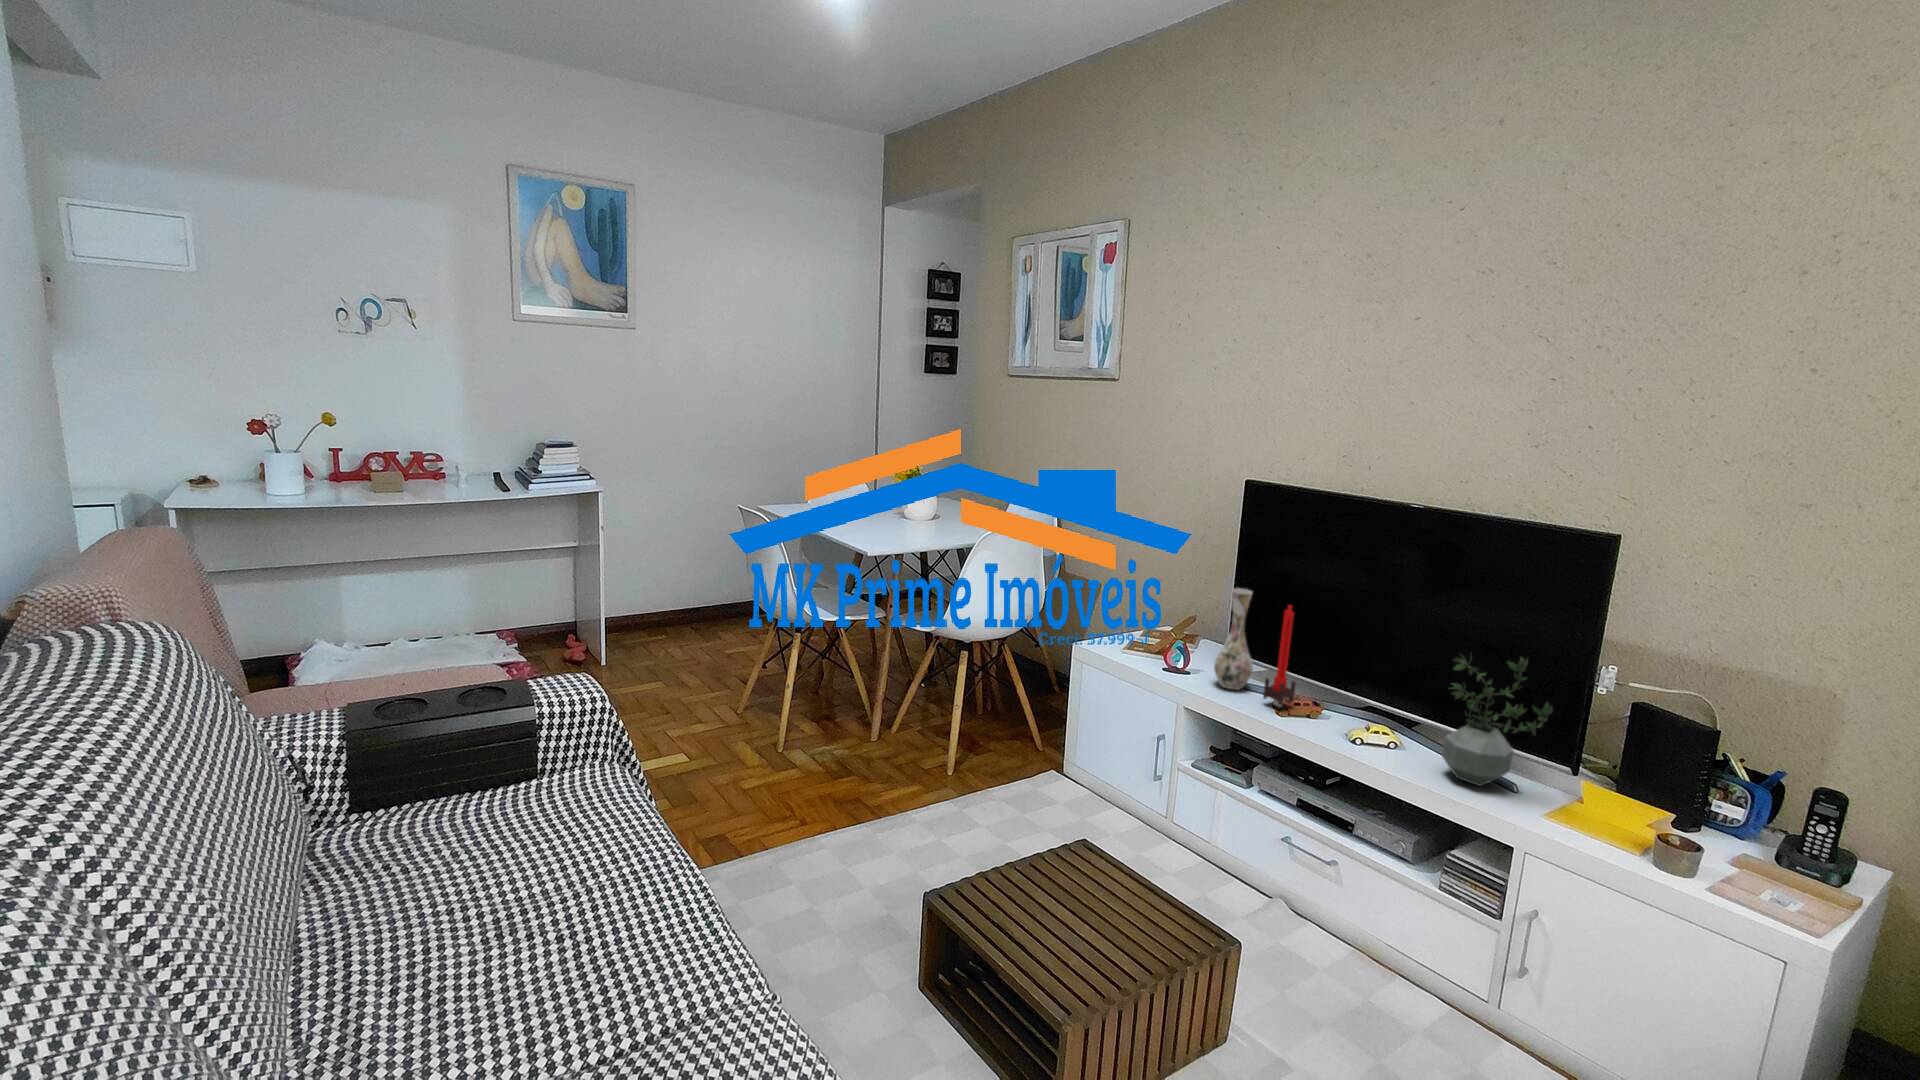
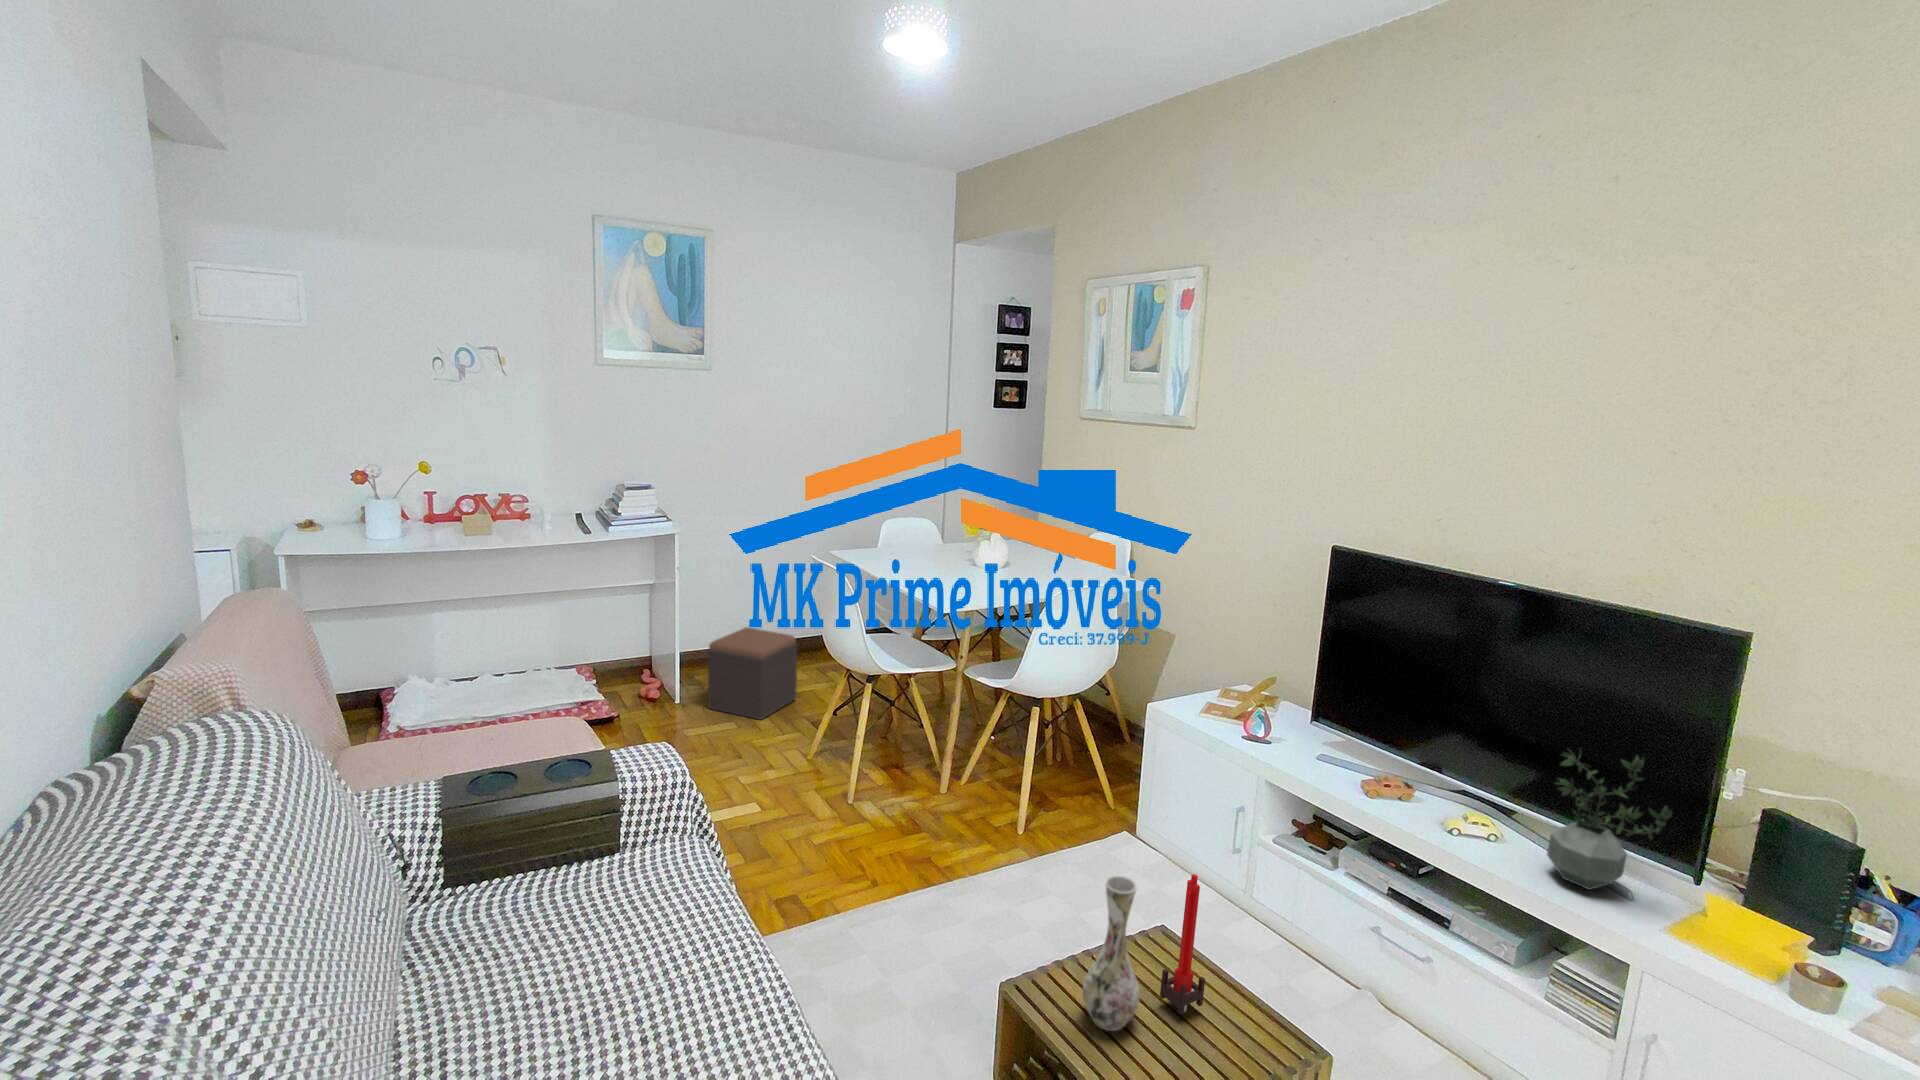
footstool: none [634,588,726,679] -> present [708,627,797,720]
vase: present [1214,588,1253,690] -> present [1083,876,1140,1031]
candle: present [1263,605,1296,707] -> present [1160,874,1205,1014]

